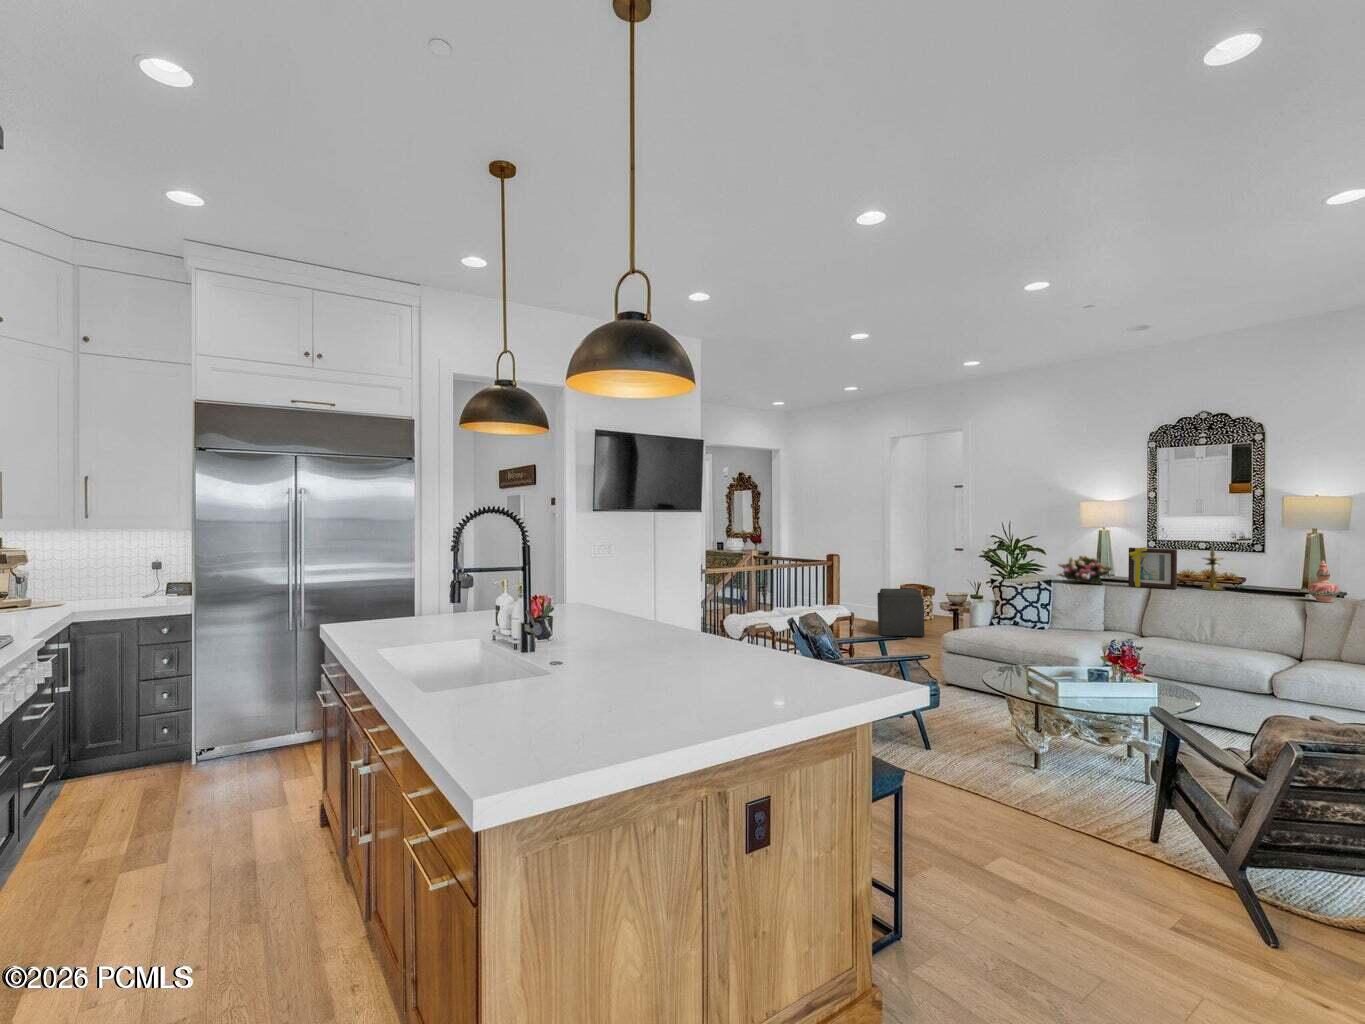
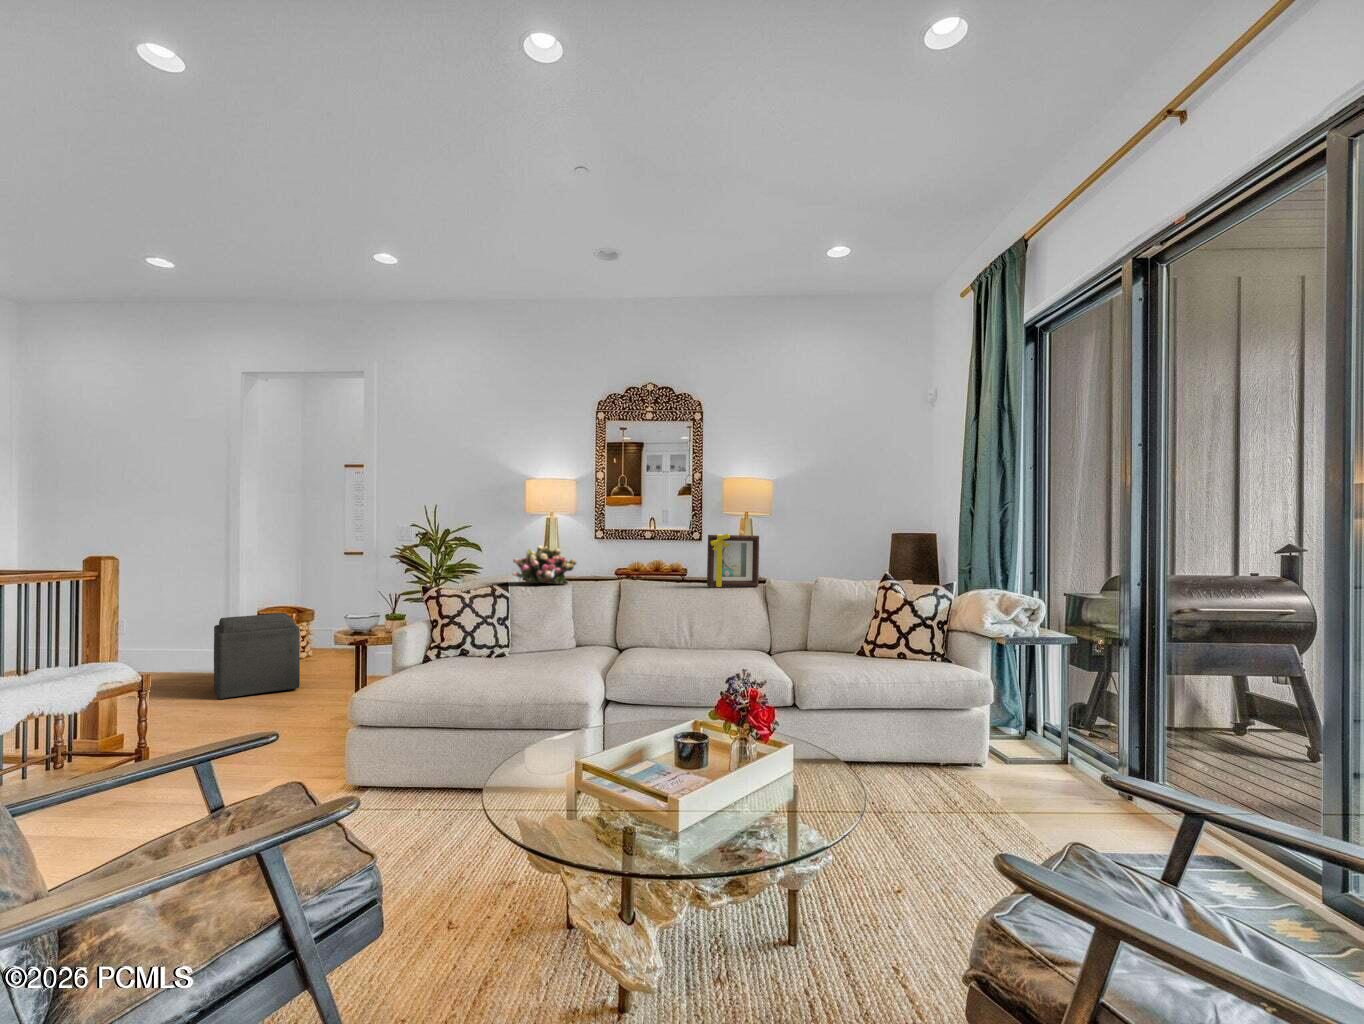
picture frame: present [1128,547,1177,589] -> present [707,533,759,587]
candlestick: present [1203,548,1223,590] -> none [667,532,688,583]
decorative vase: present [1308,561,1339,602] -> none [769,542,793,587]

